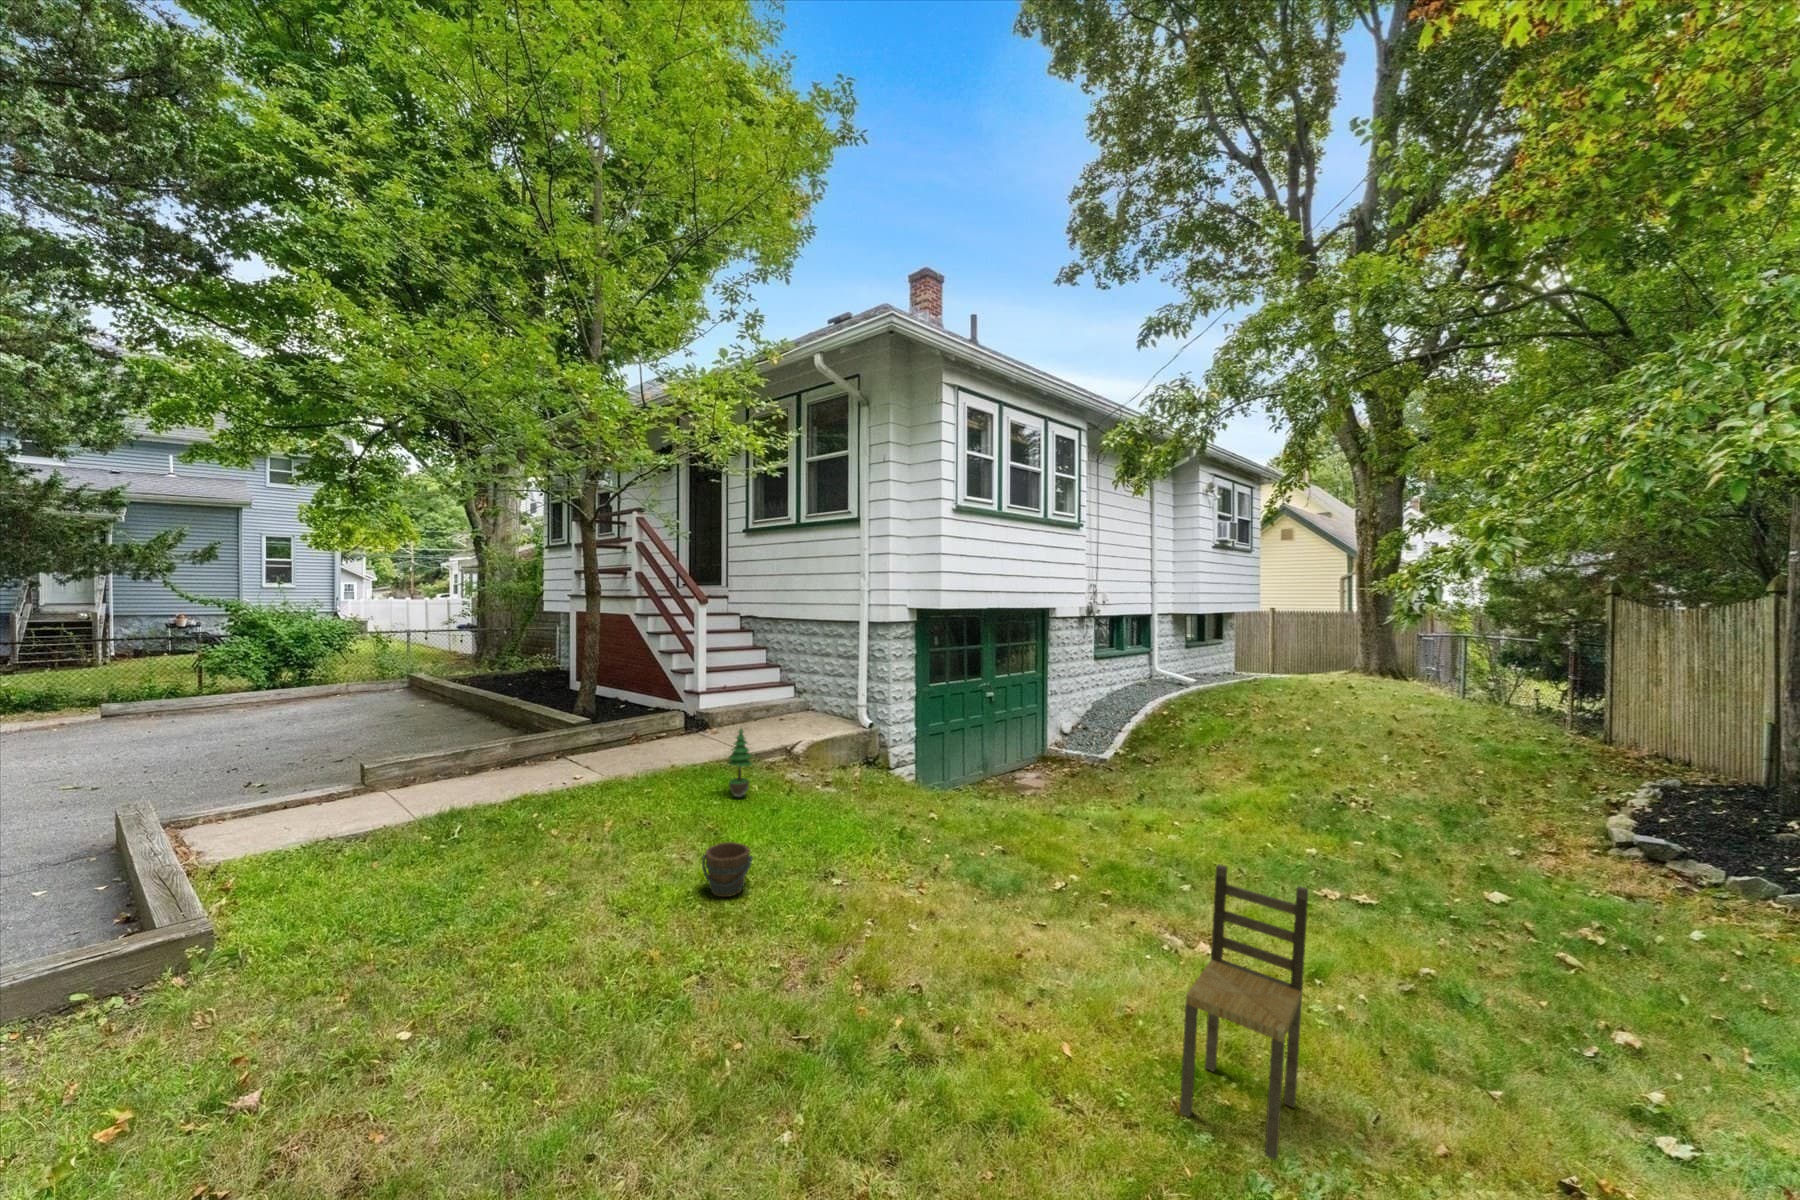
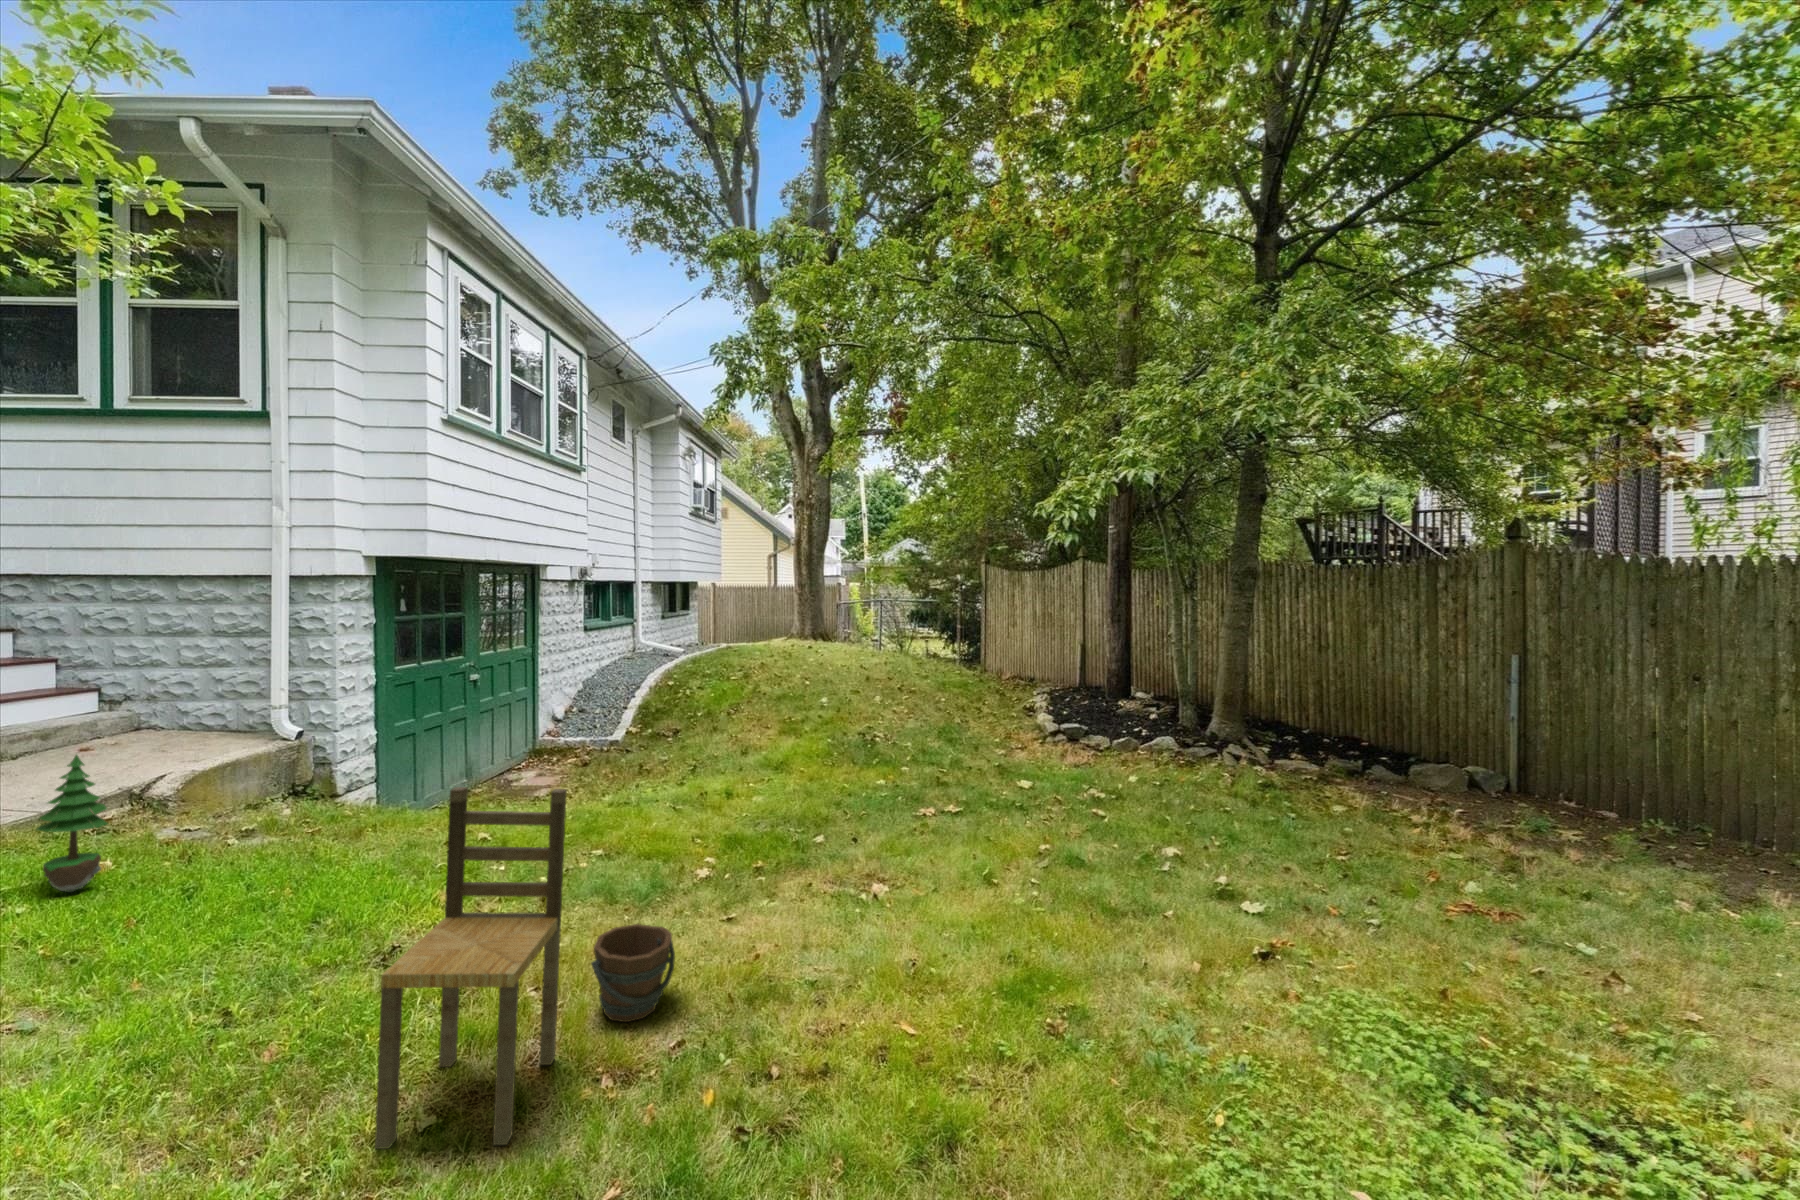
bucket: present [702,842,753,897] -> present [591,924,675,1022]
chair: present [1180,865,1308,1160] -> present [375,787,567,1149]

